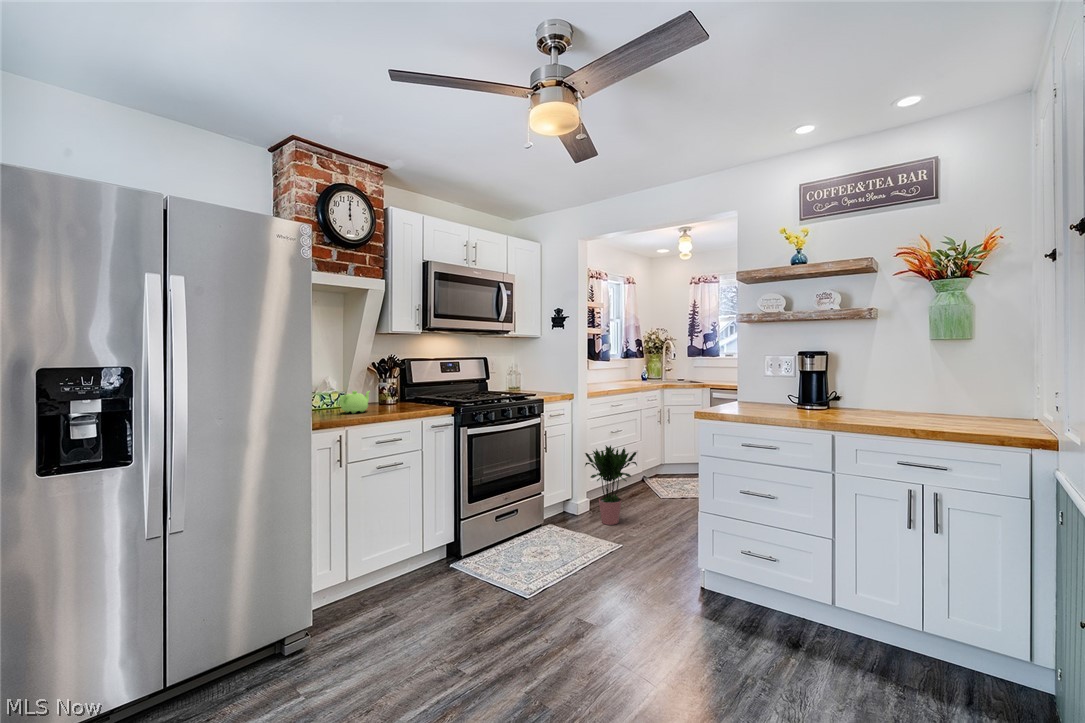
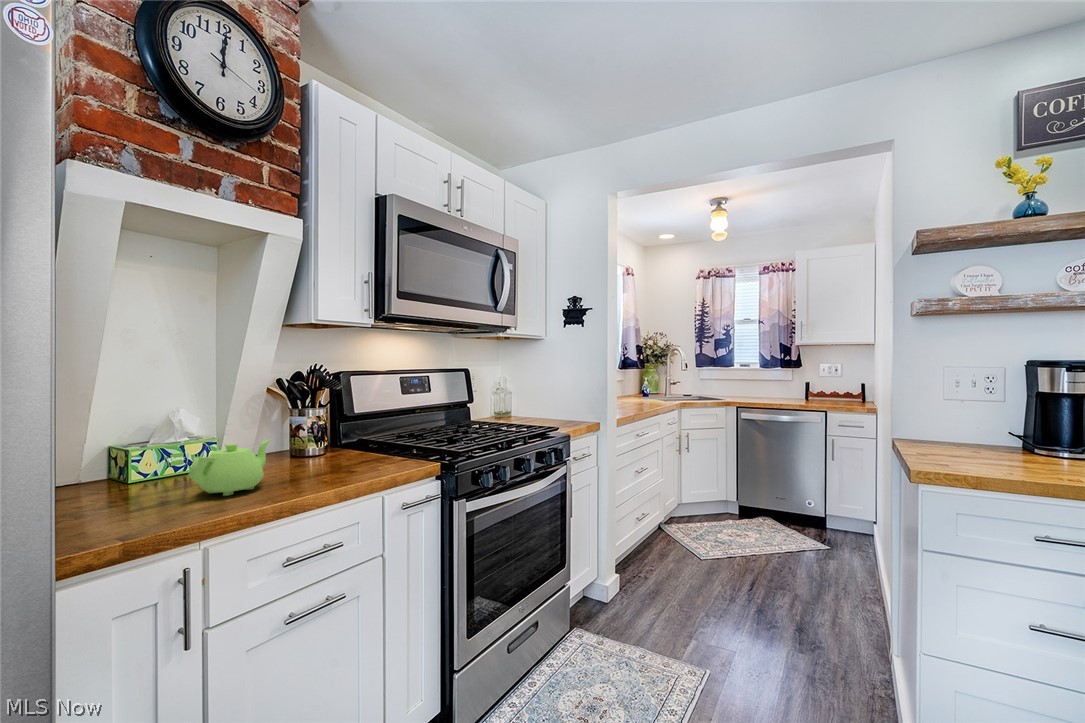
potted plant: present [585,446,637,525] -> none [615,492,702,624]

